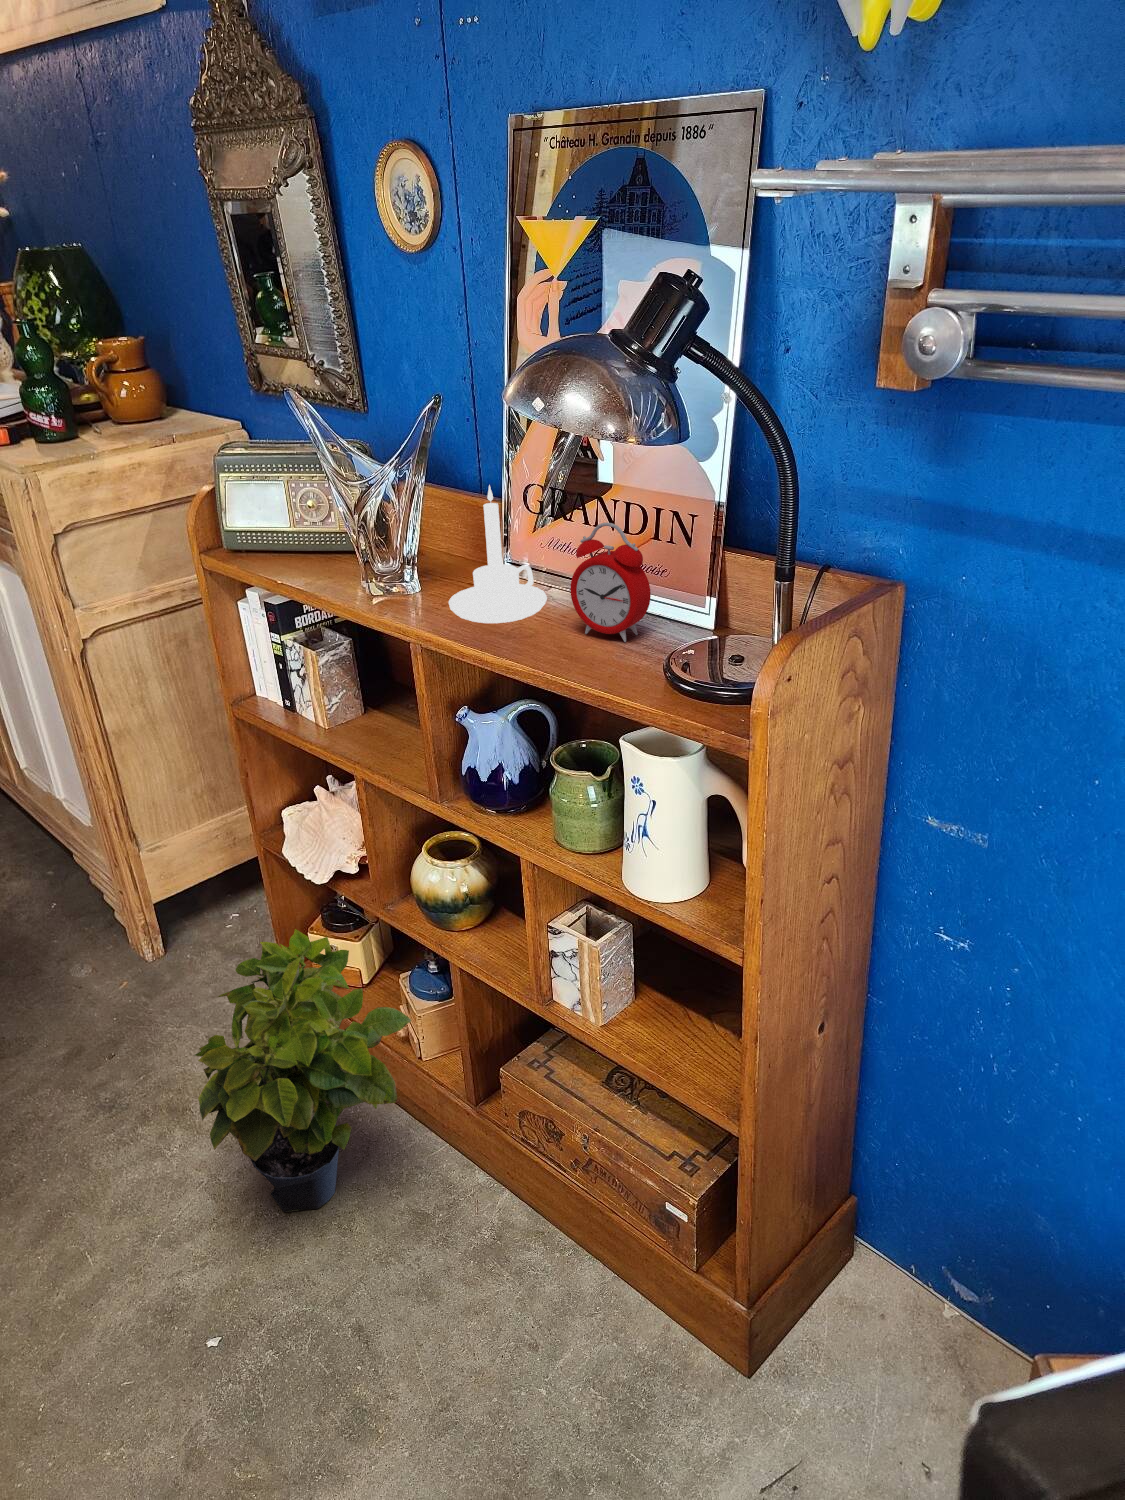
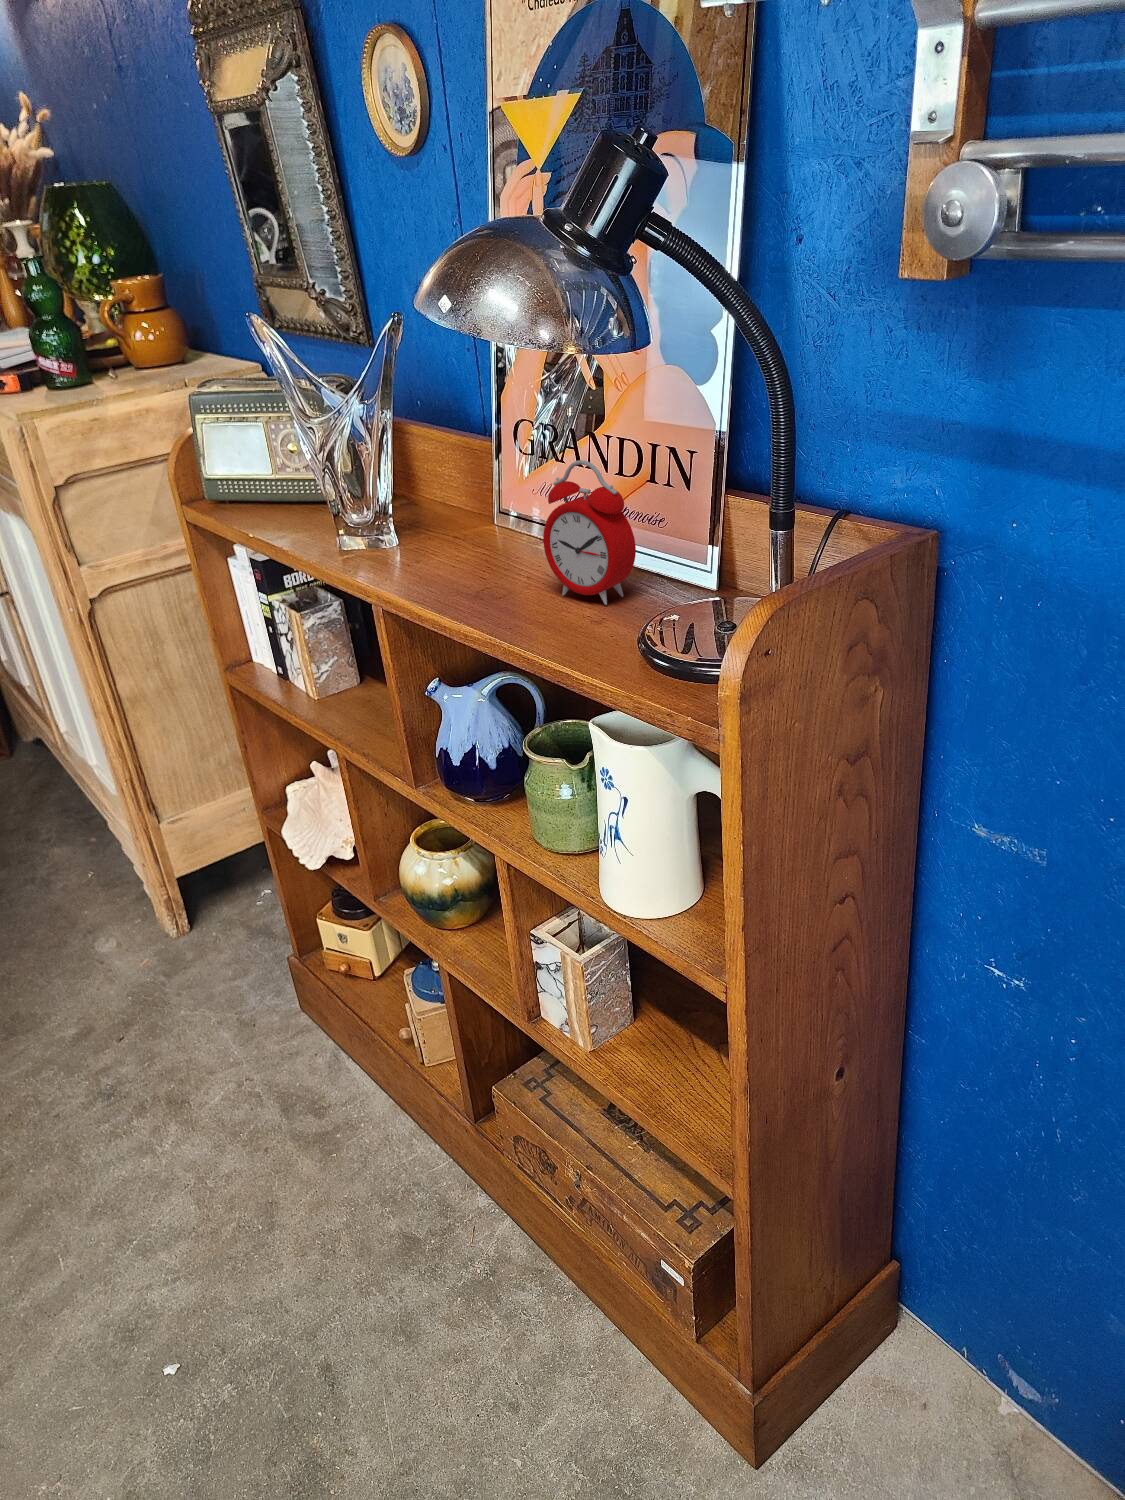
candle holder: present [449,485,547,623] -> none [416,418,530,582]
potted plant: present [194,929,411,1212] -> none [152,920,391,1226]

